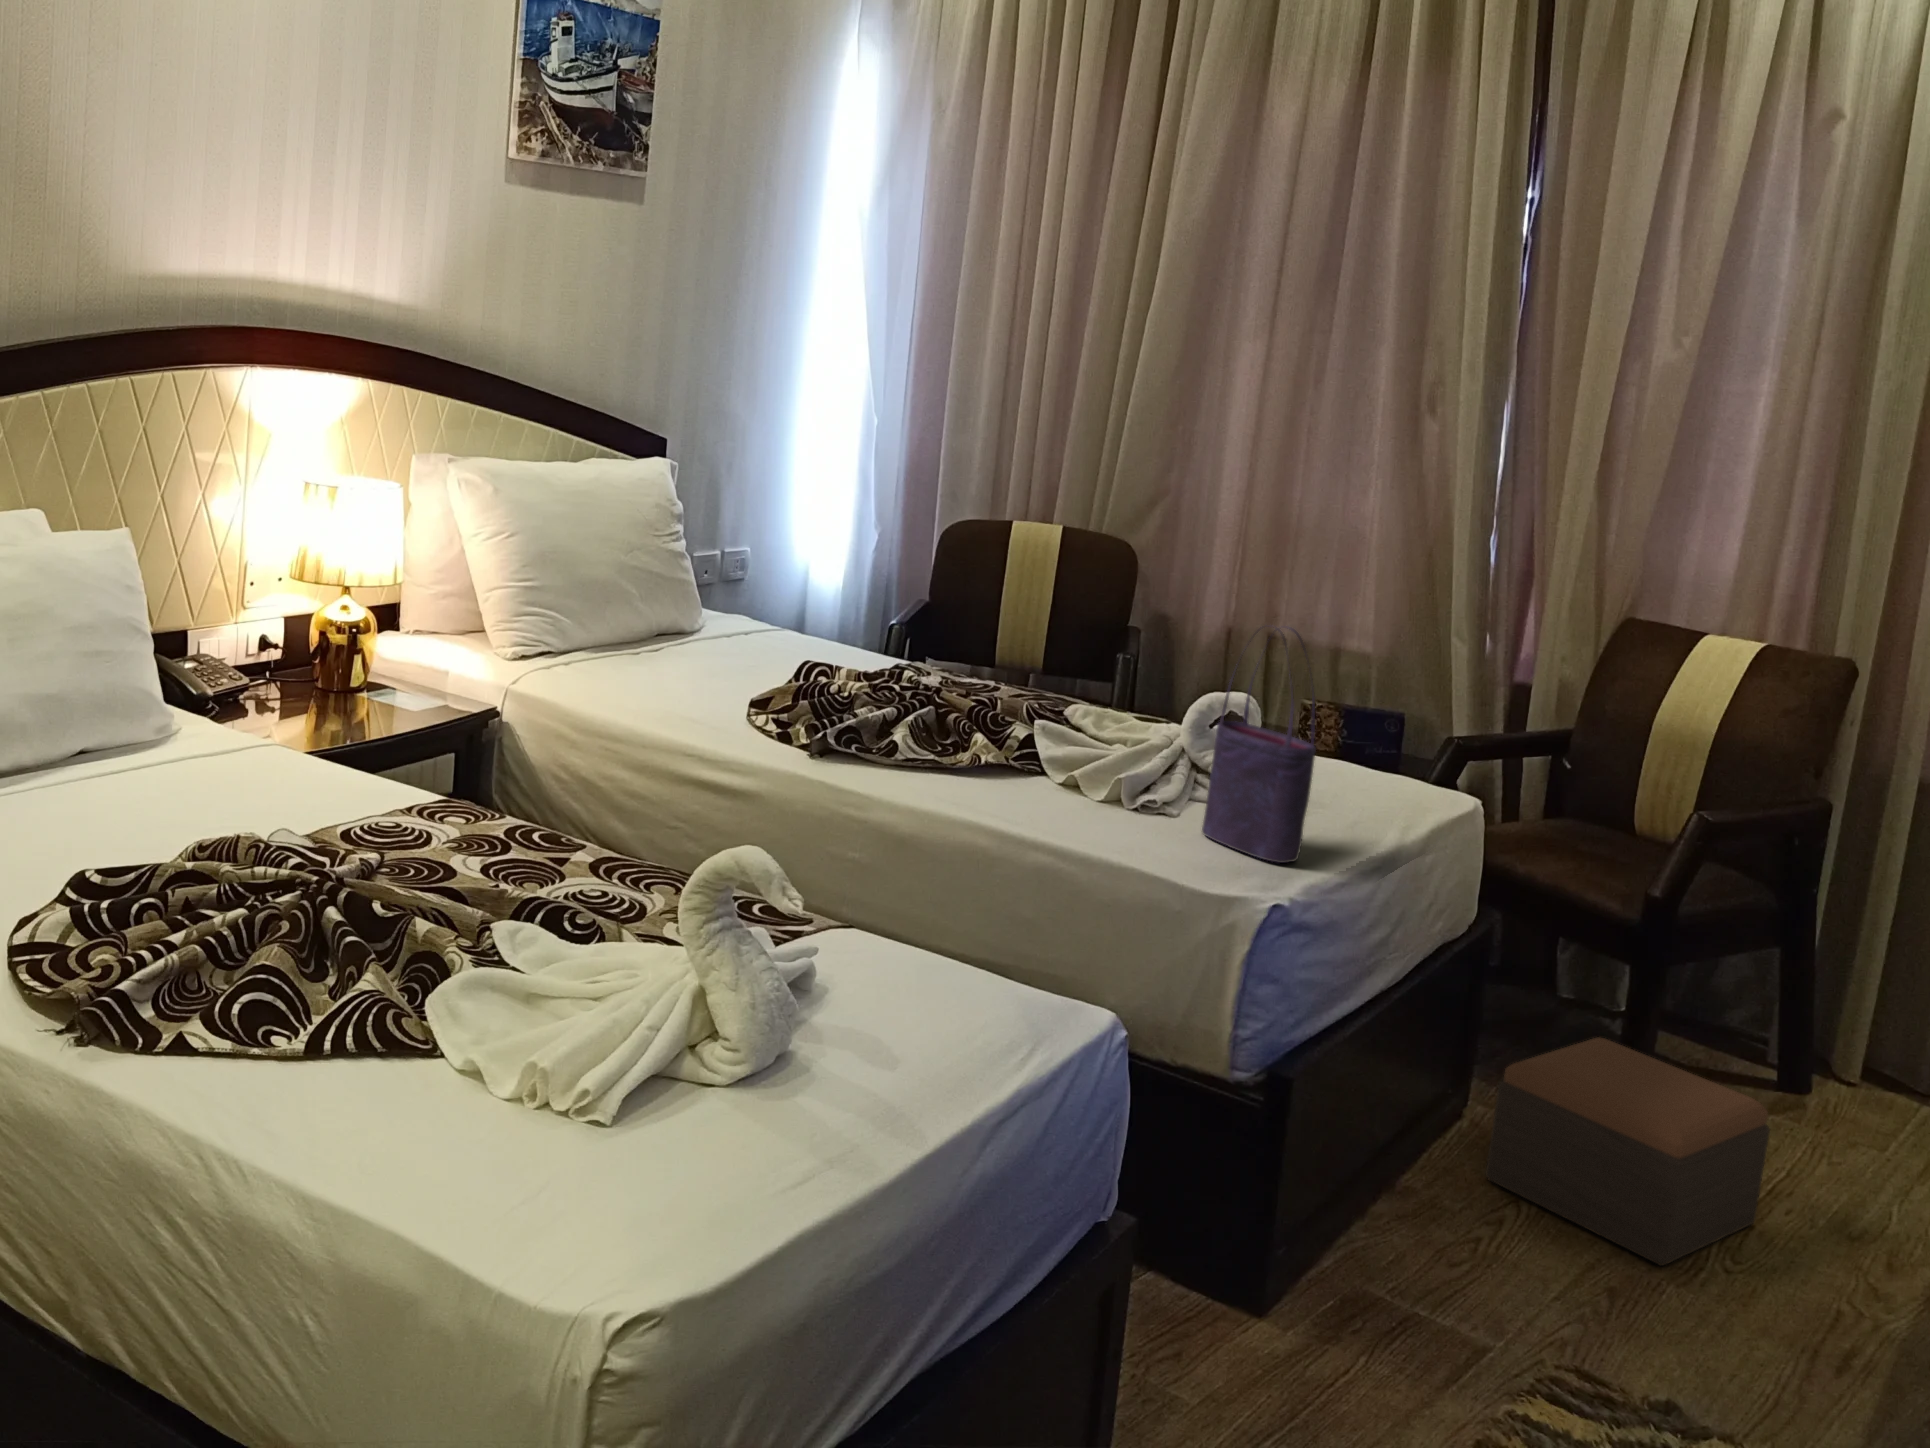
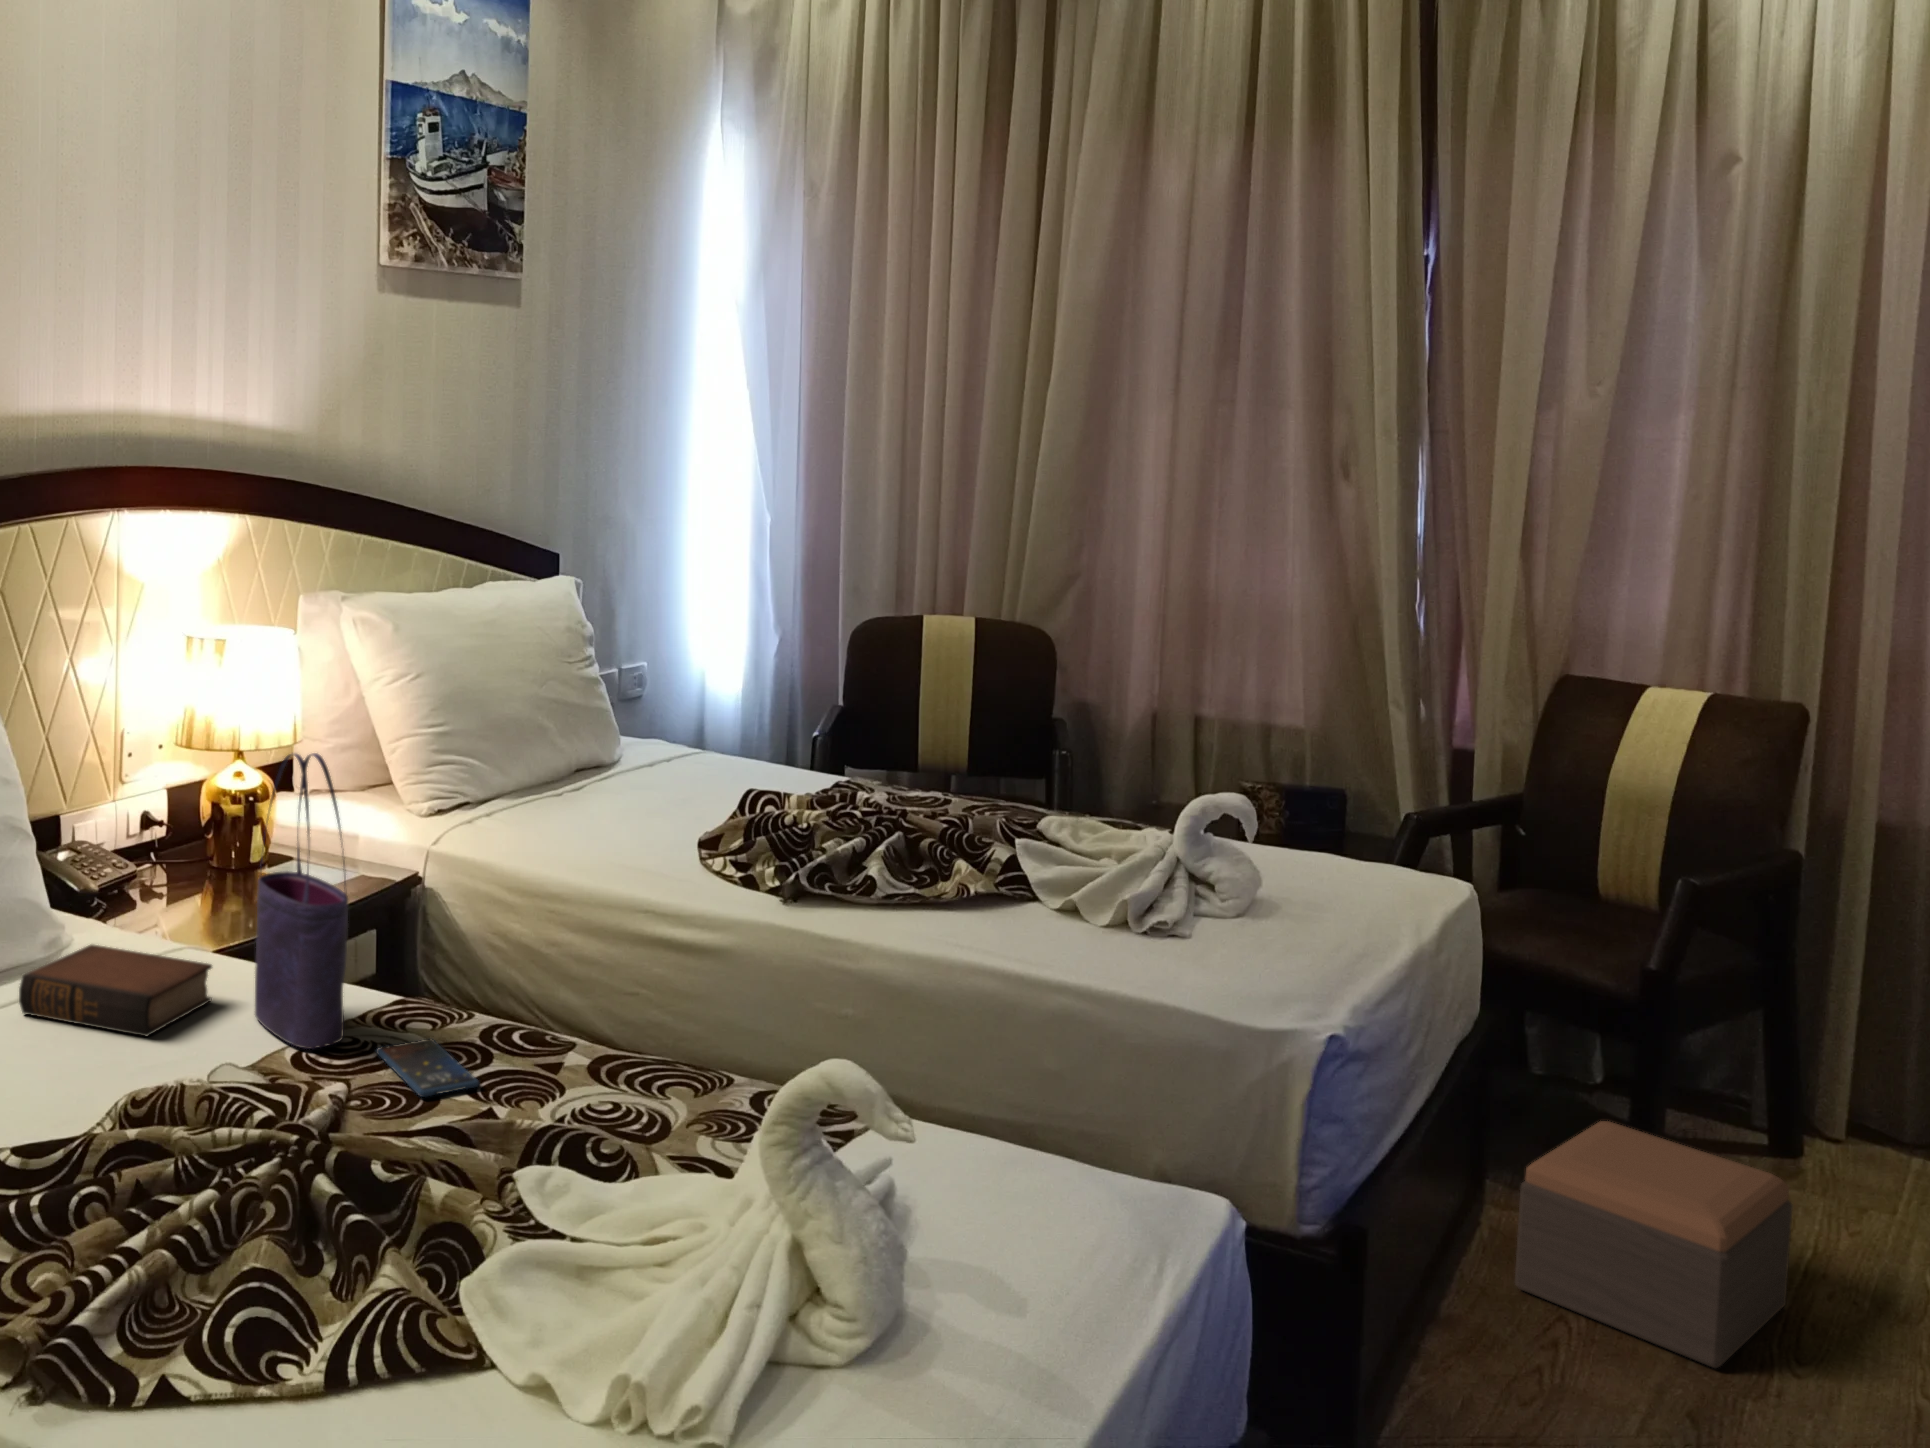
tote bag: present [1202,626,1316,863] -> present [255,753,348,1049]
book: none [123,729,286,805] -> present [19,945,212,1036]
smartphone: none [411,828,492,870] -> present [376,1039,479,1097]

